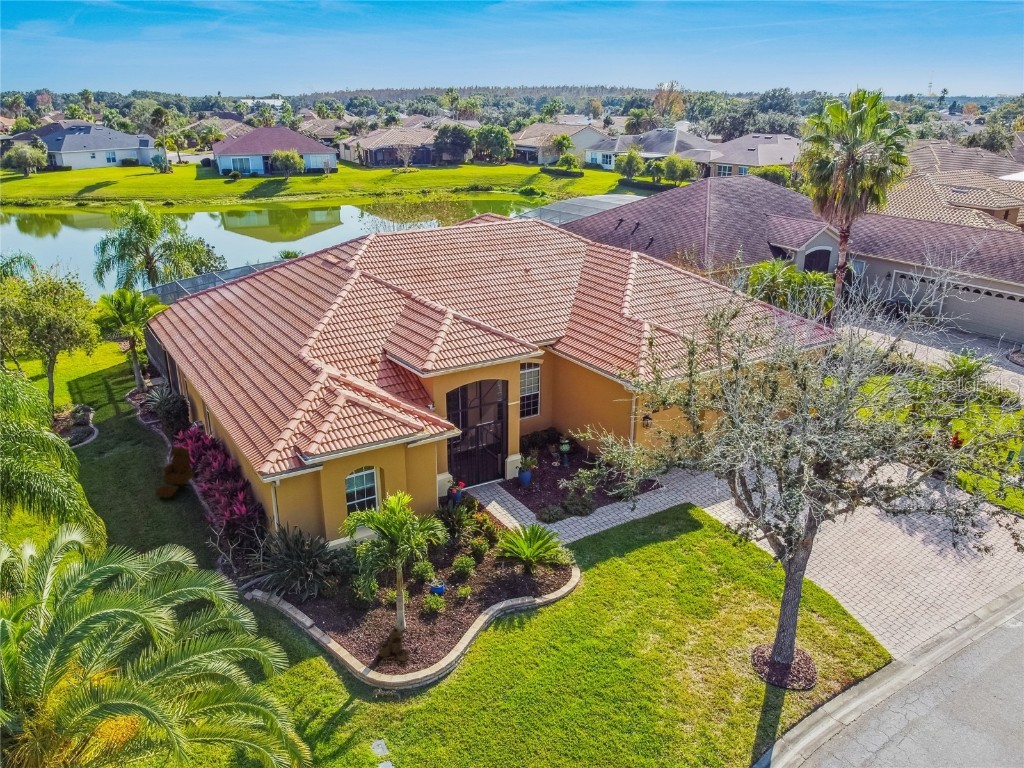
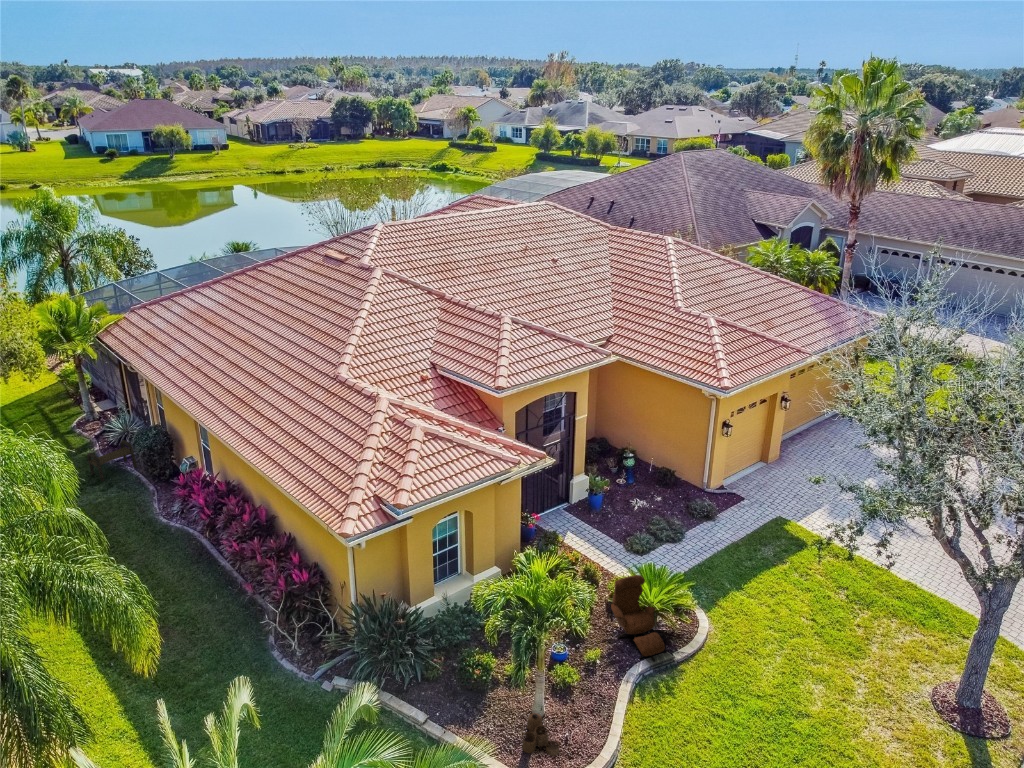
bench: none [123,407,164,439] -> present [87,440,137,481]
lounge chair: present [156,448,194,500] -> present [611,575,665,661]

